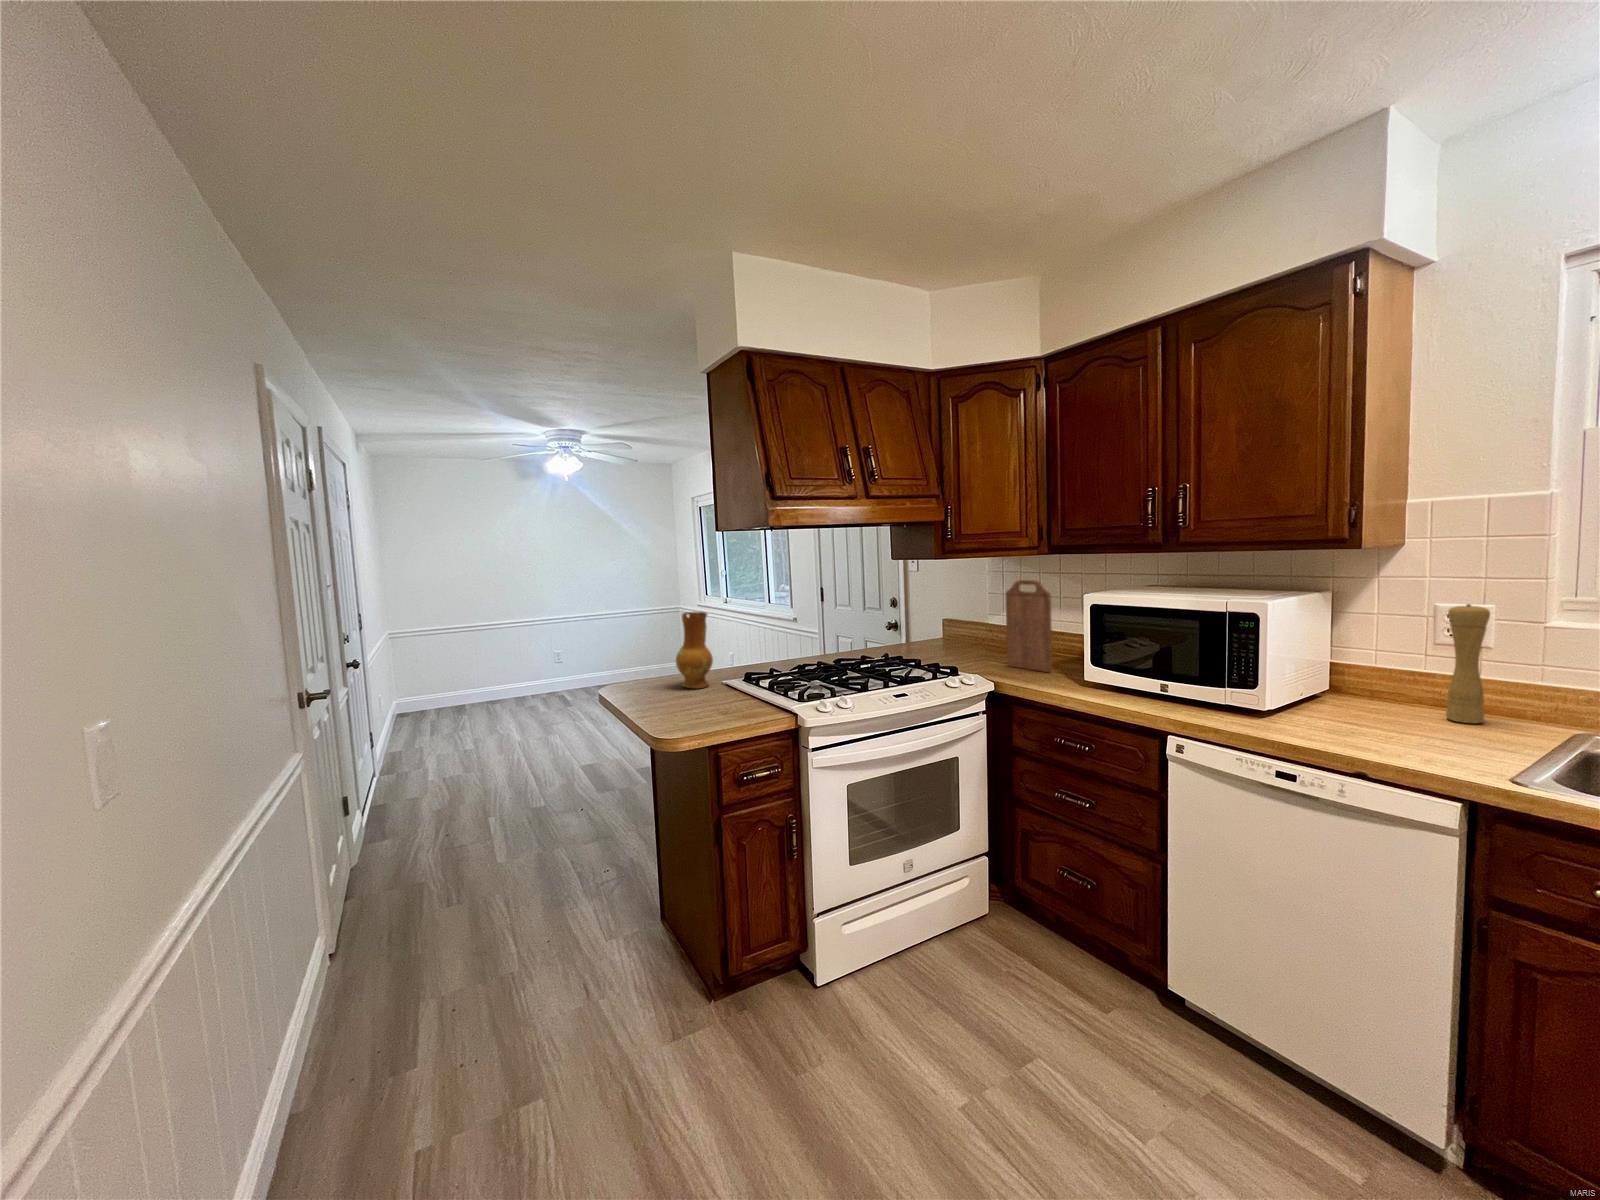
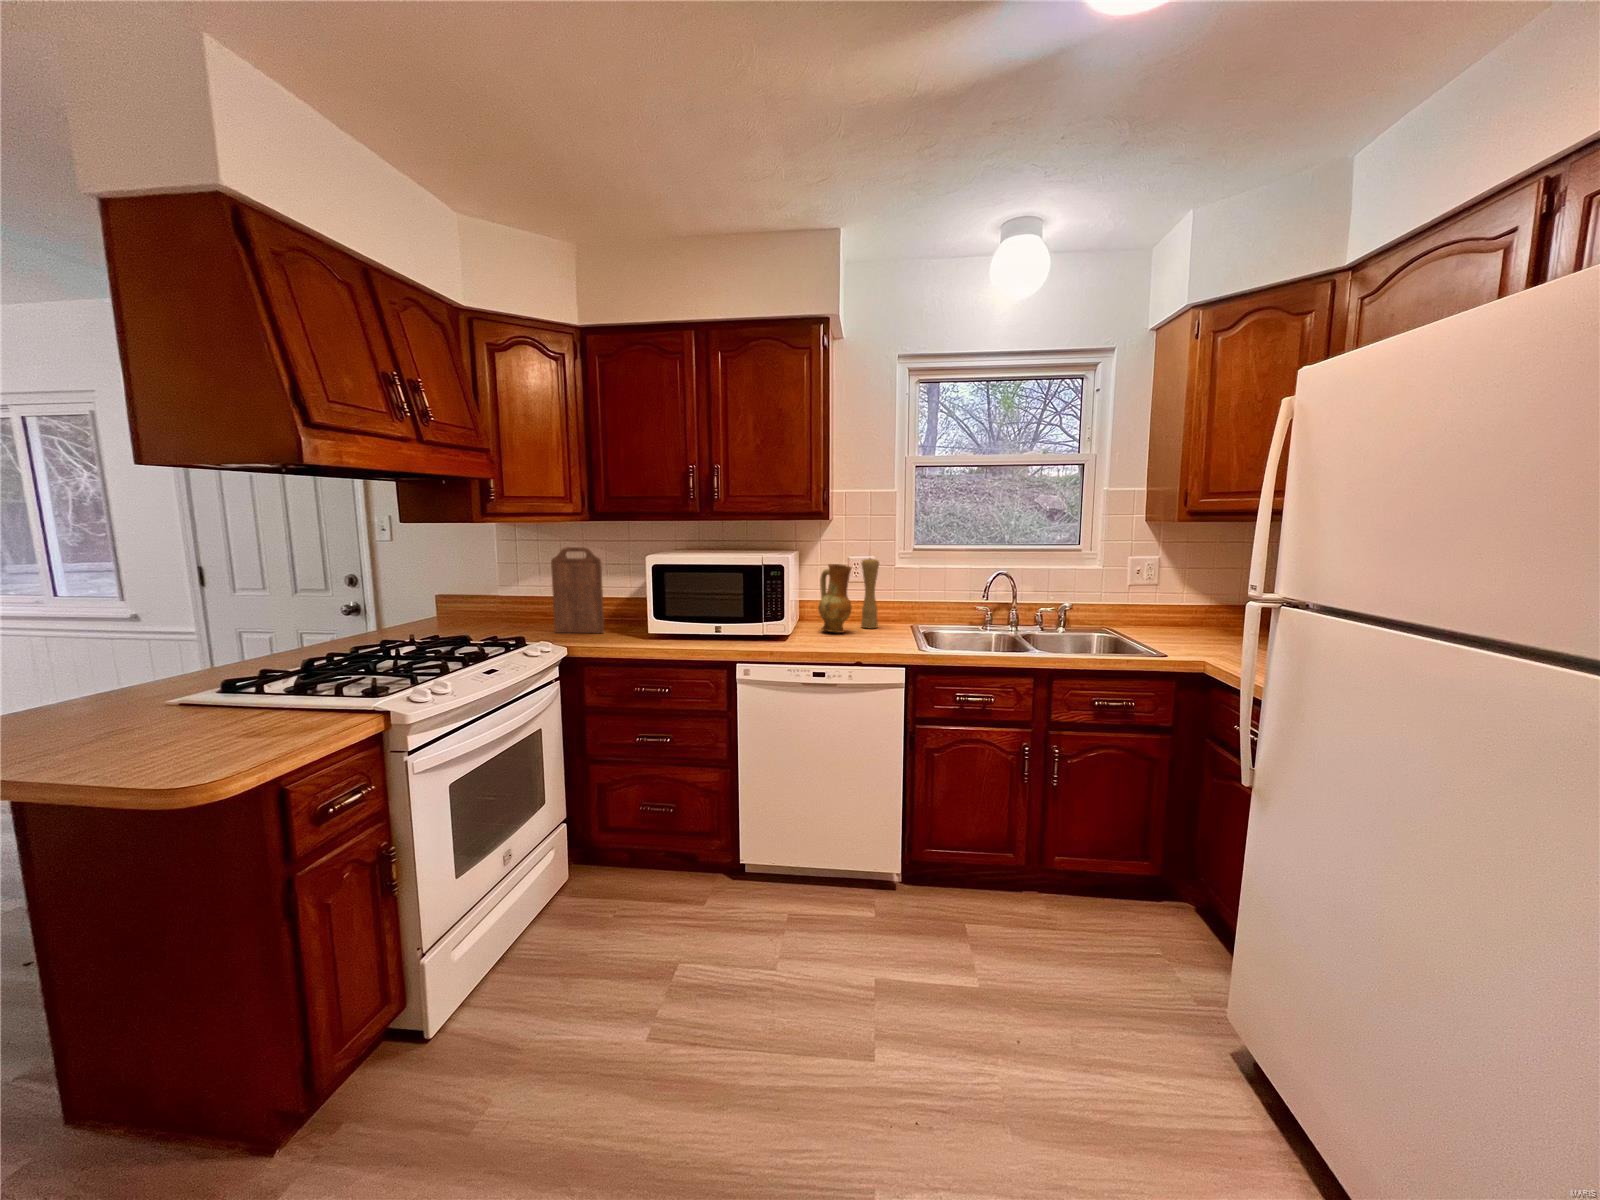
ceramic jug: present [676,612,713,688] -> present [818,564,852,633]

